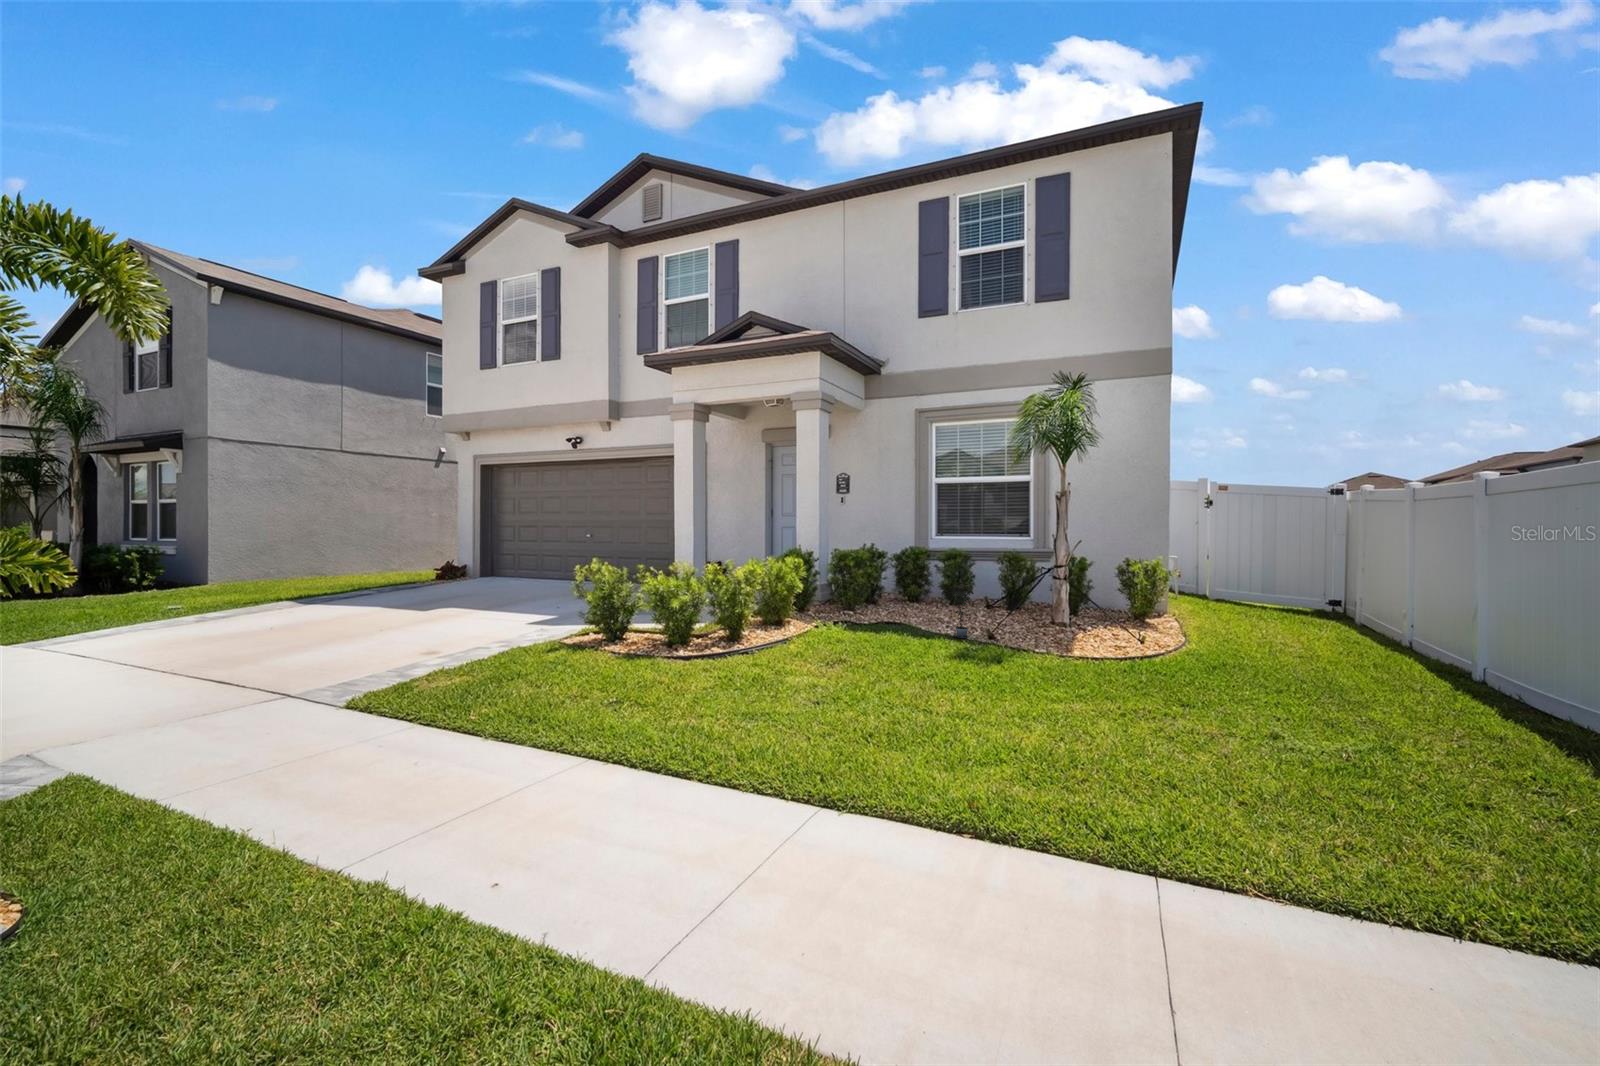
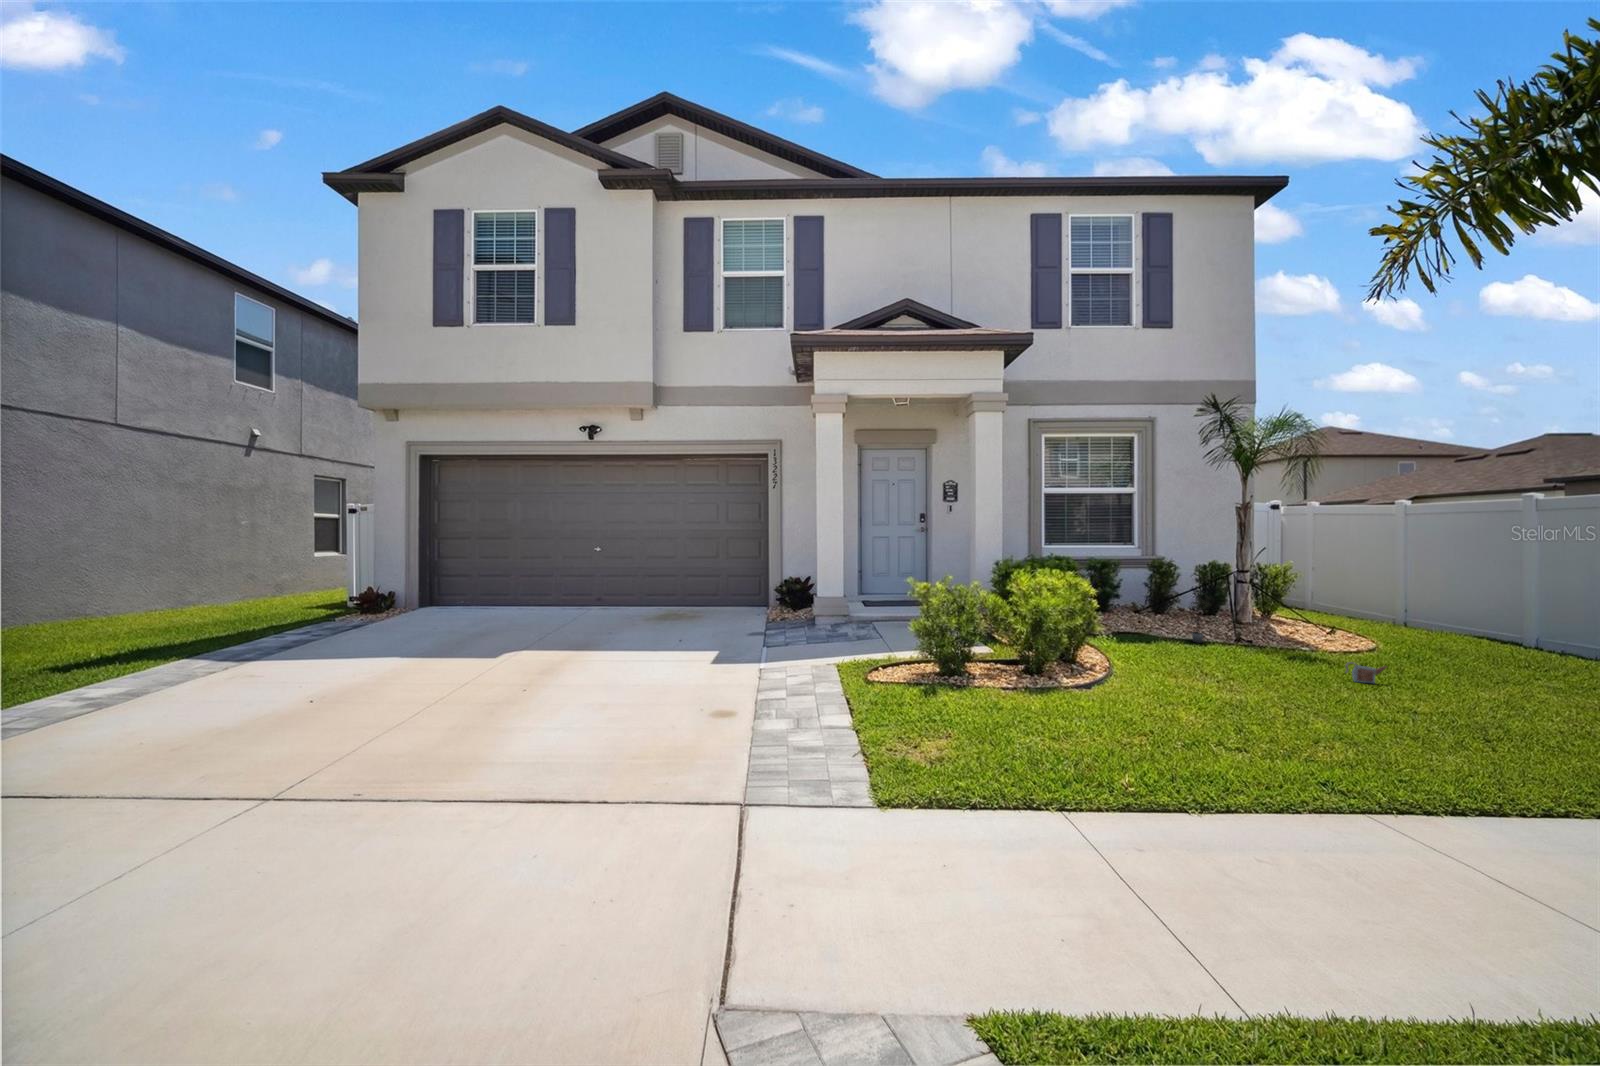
watering can: none [996,658,1032,684] -> present [1346,662,1387,683]

